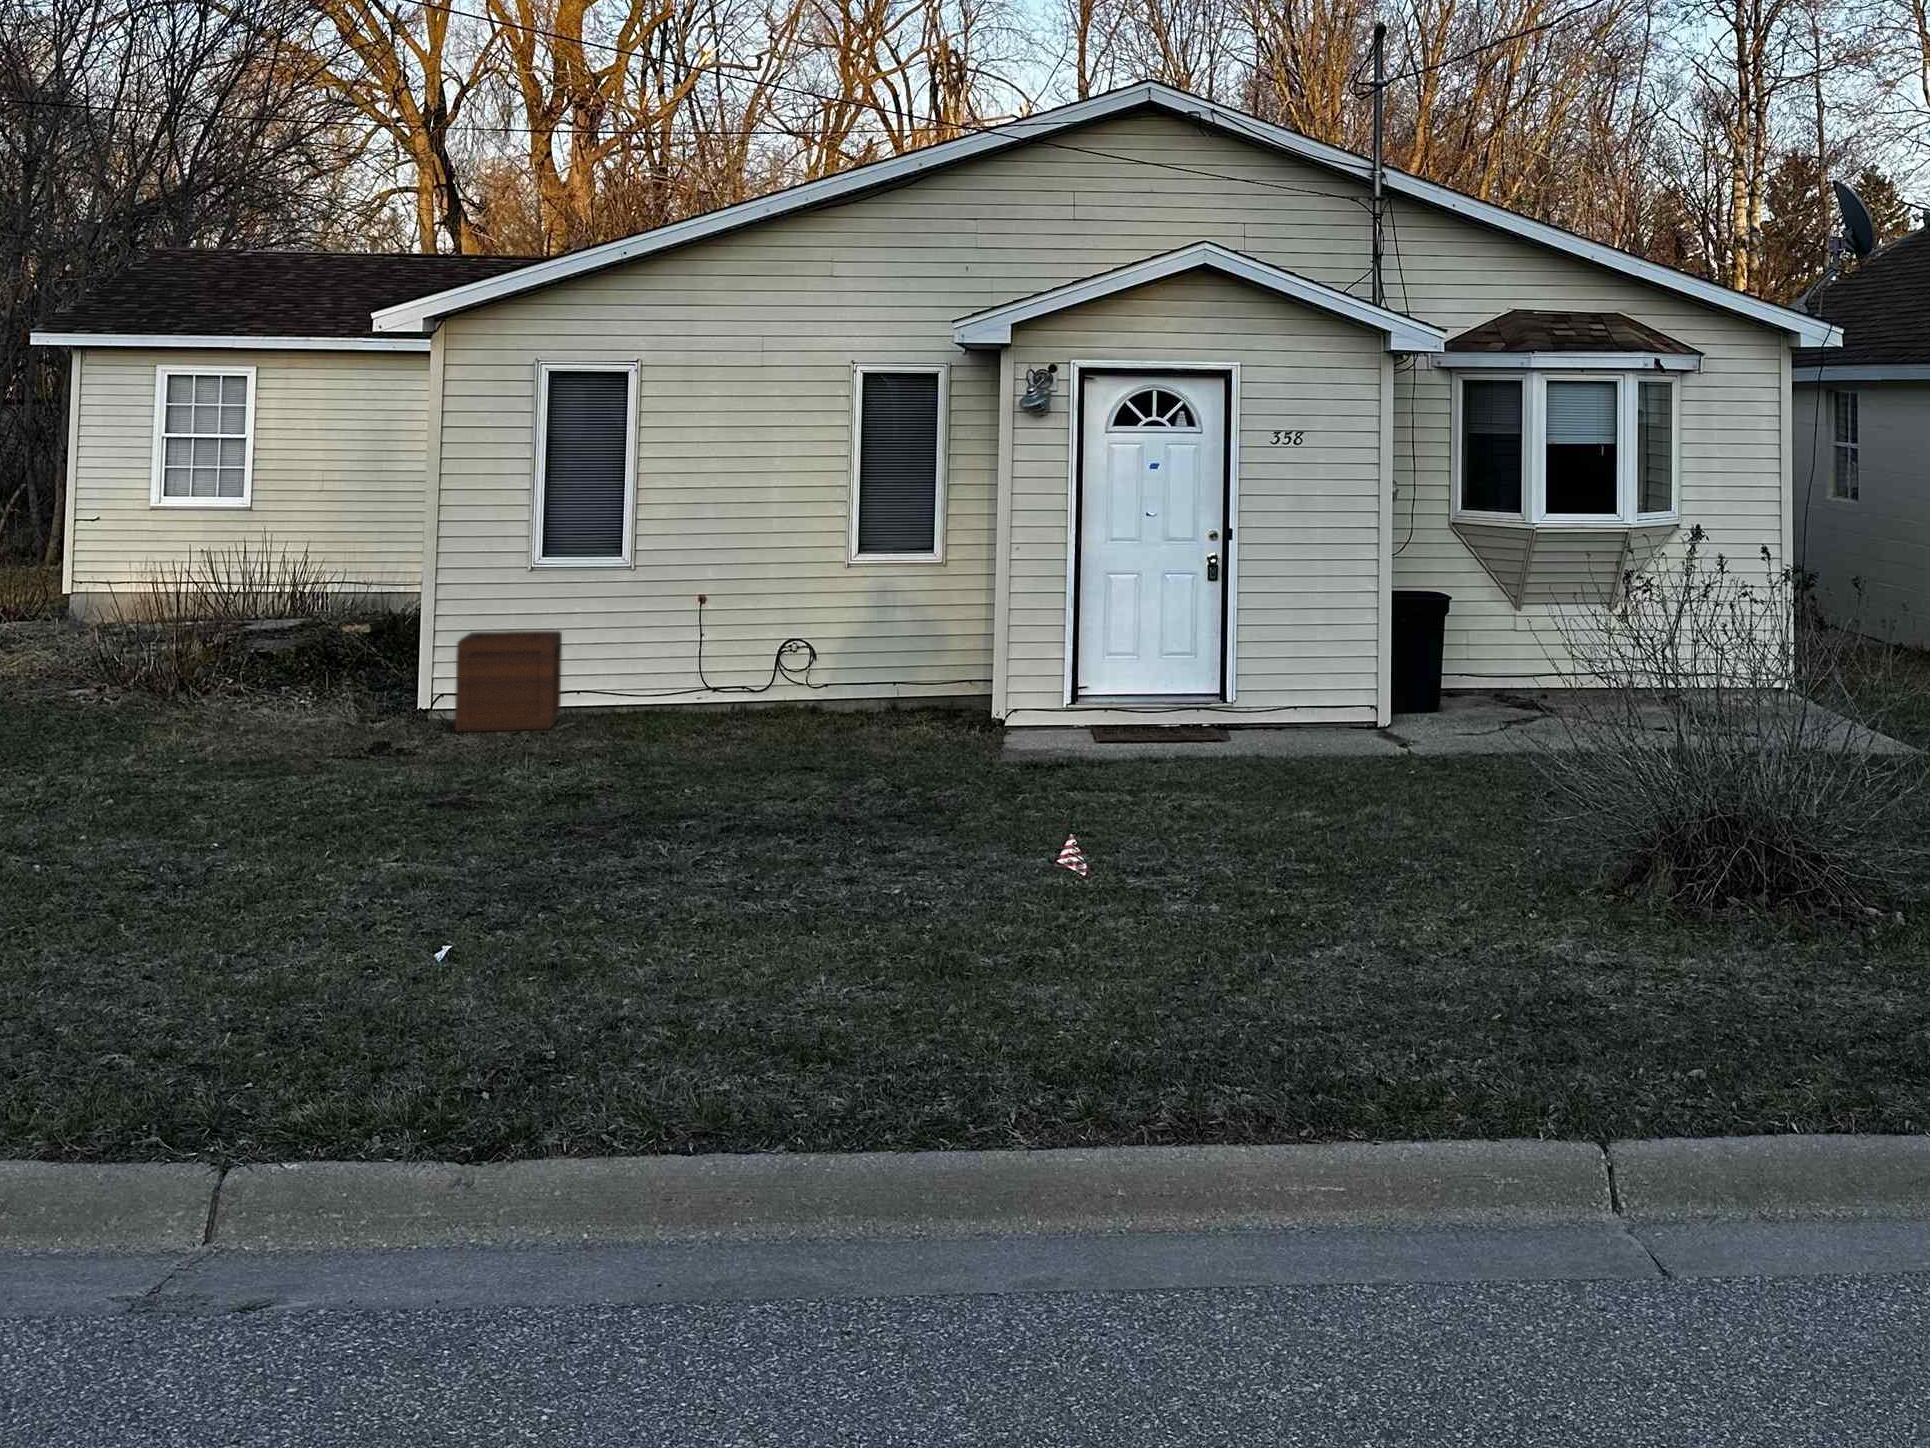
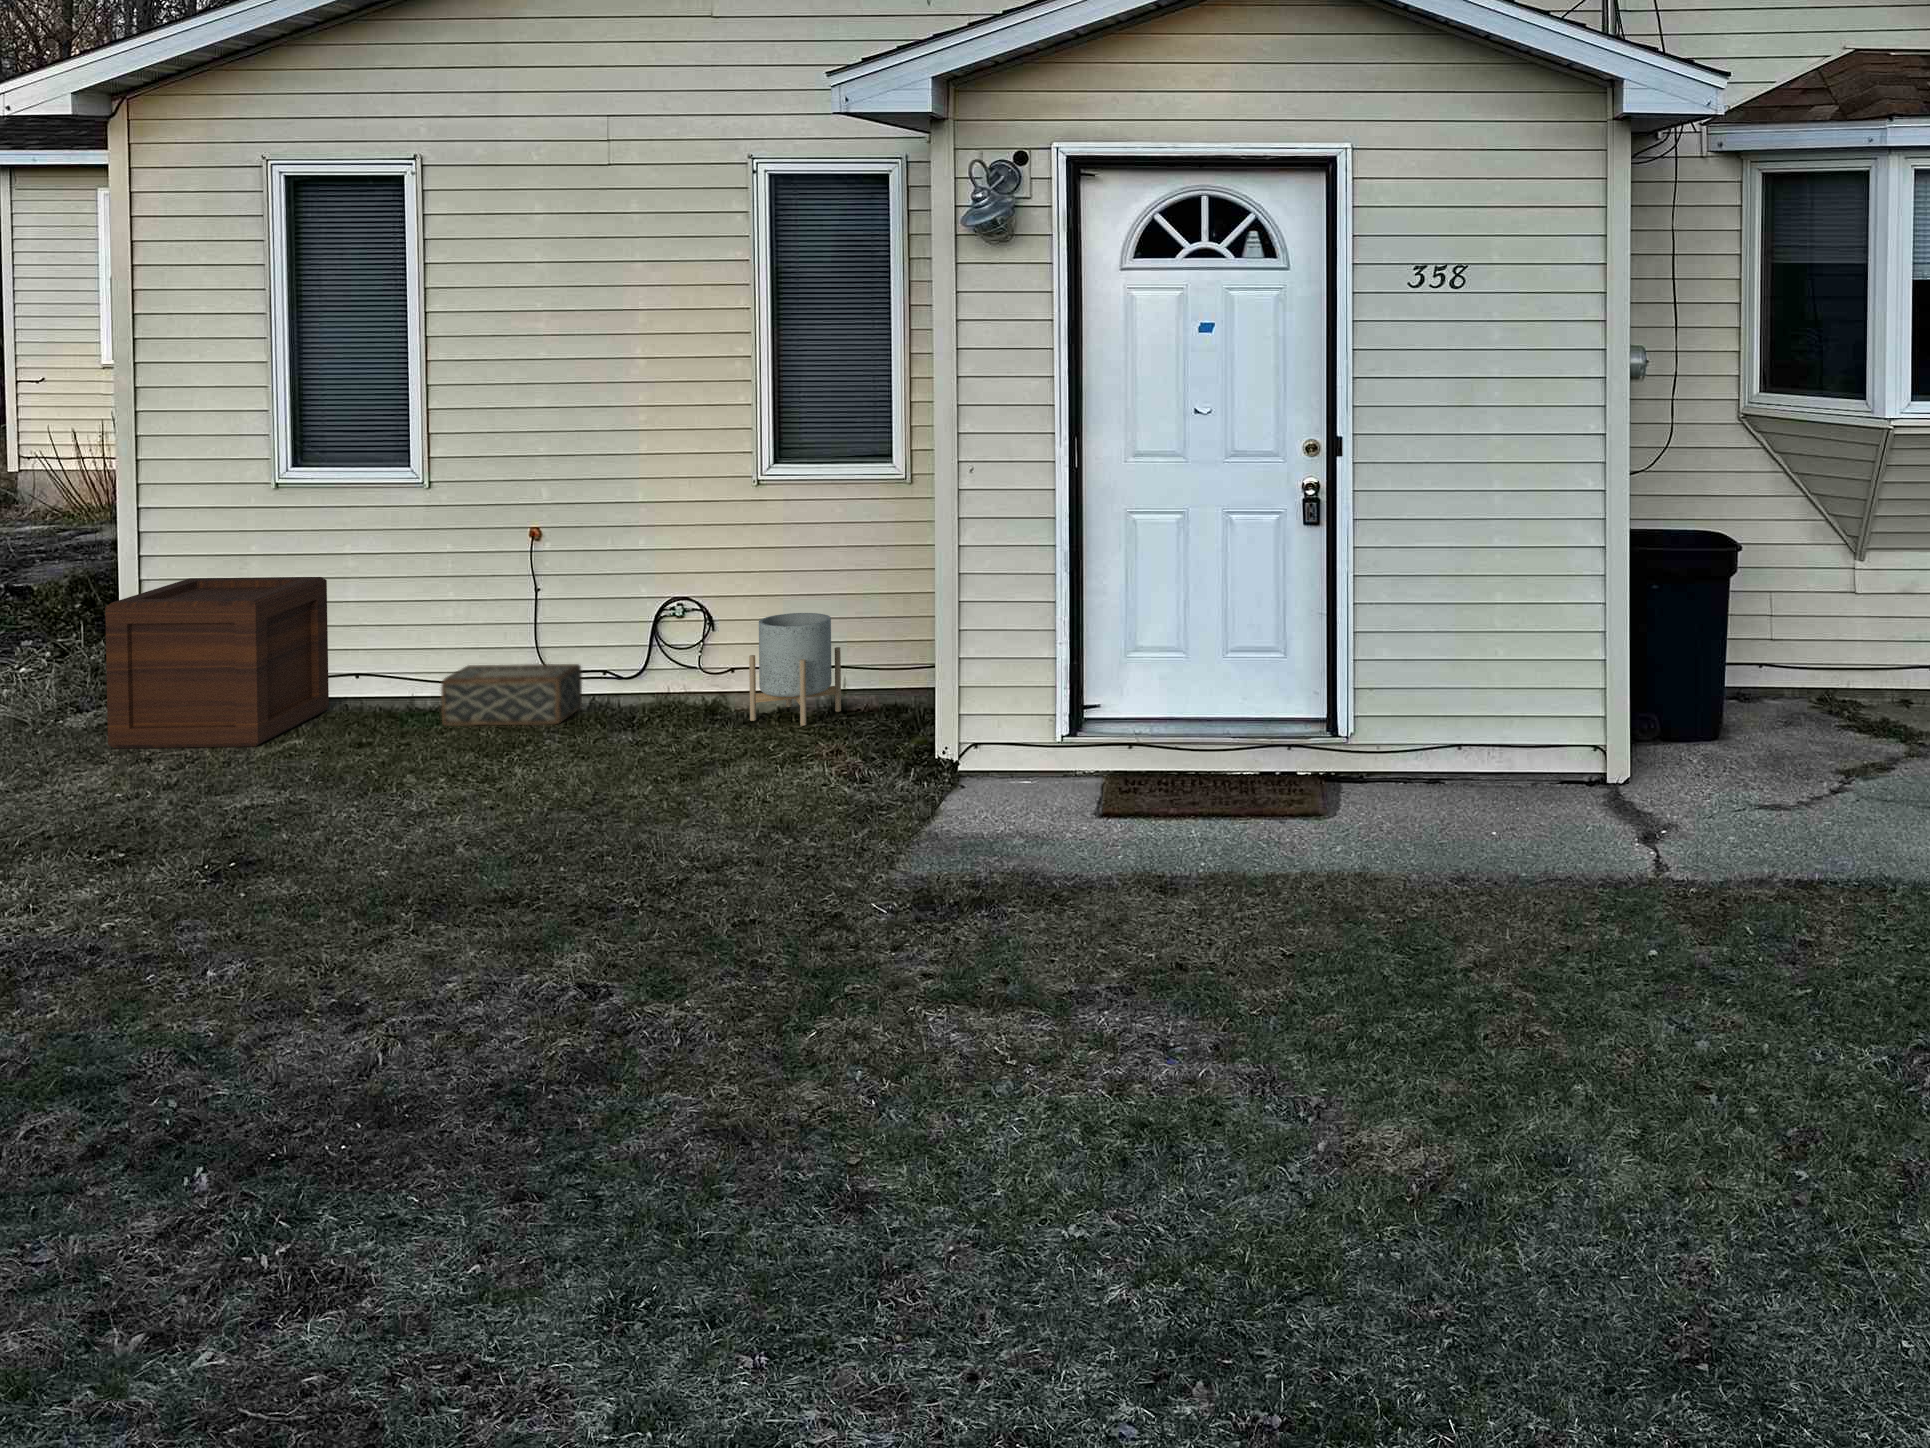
planter: none [848,651,901,716] -> present [749,613,841,726]
woven basket: none [651,686,729,721] -> present [441,664,582,726]

